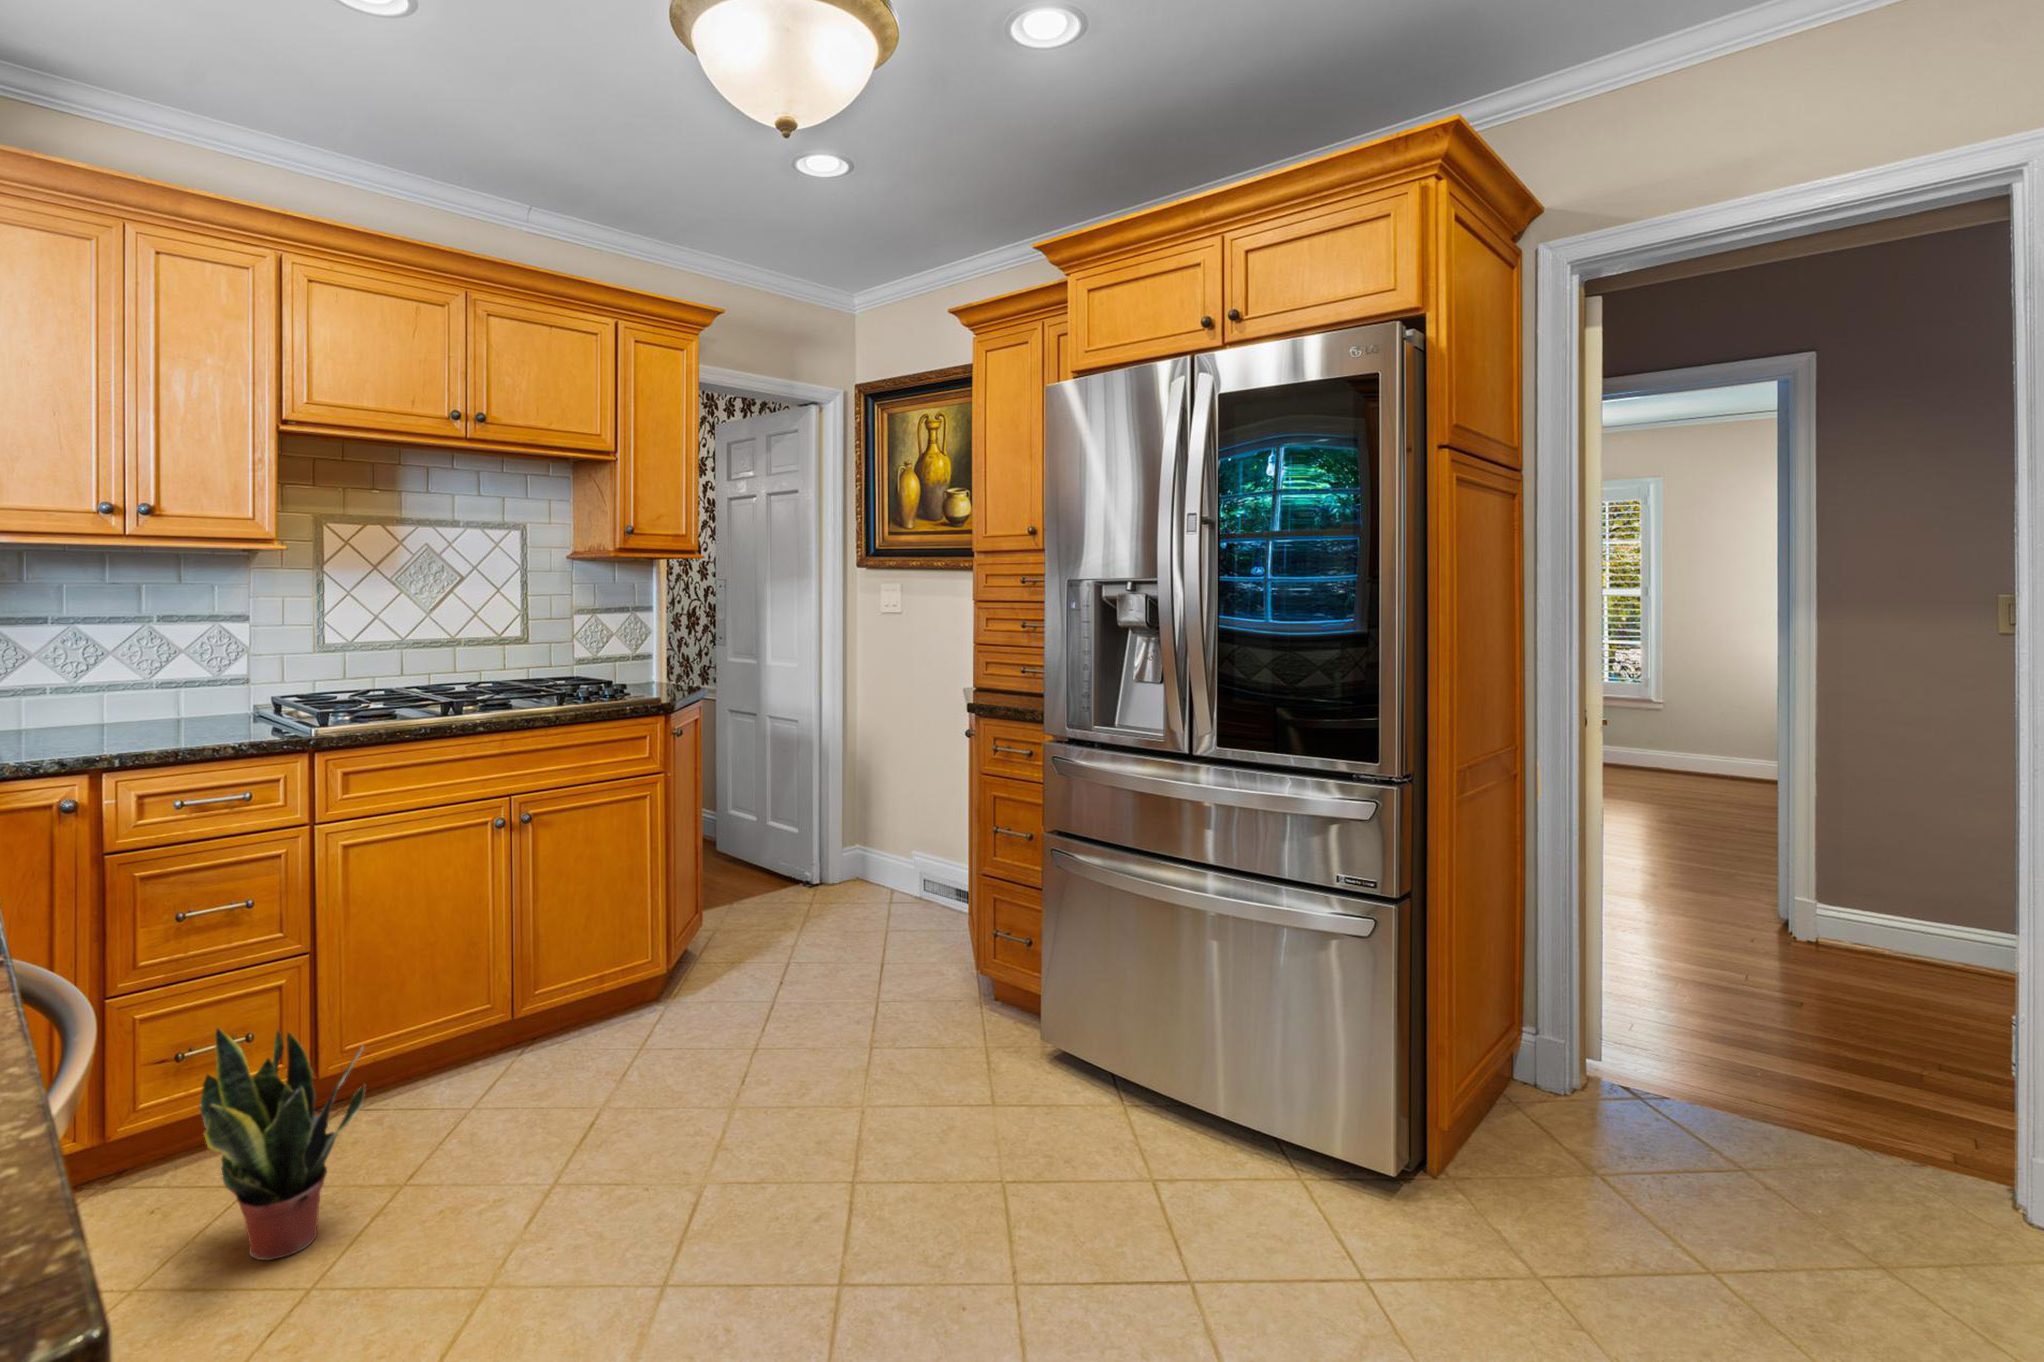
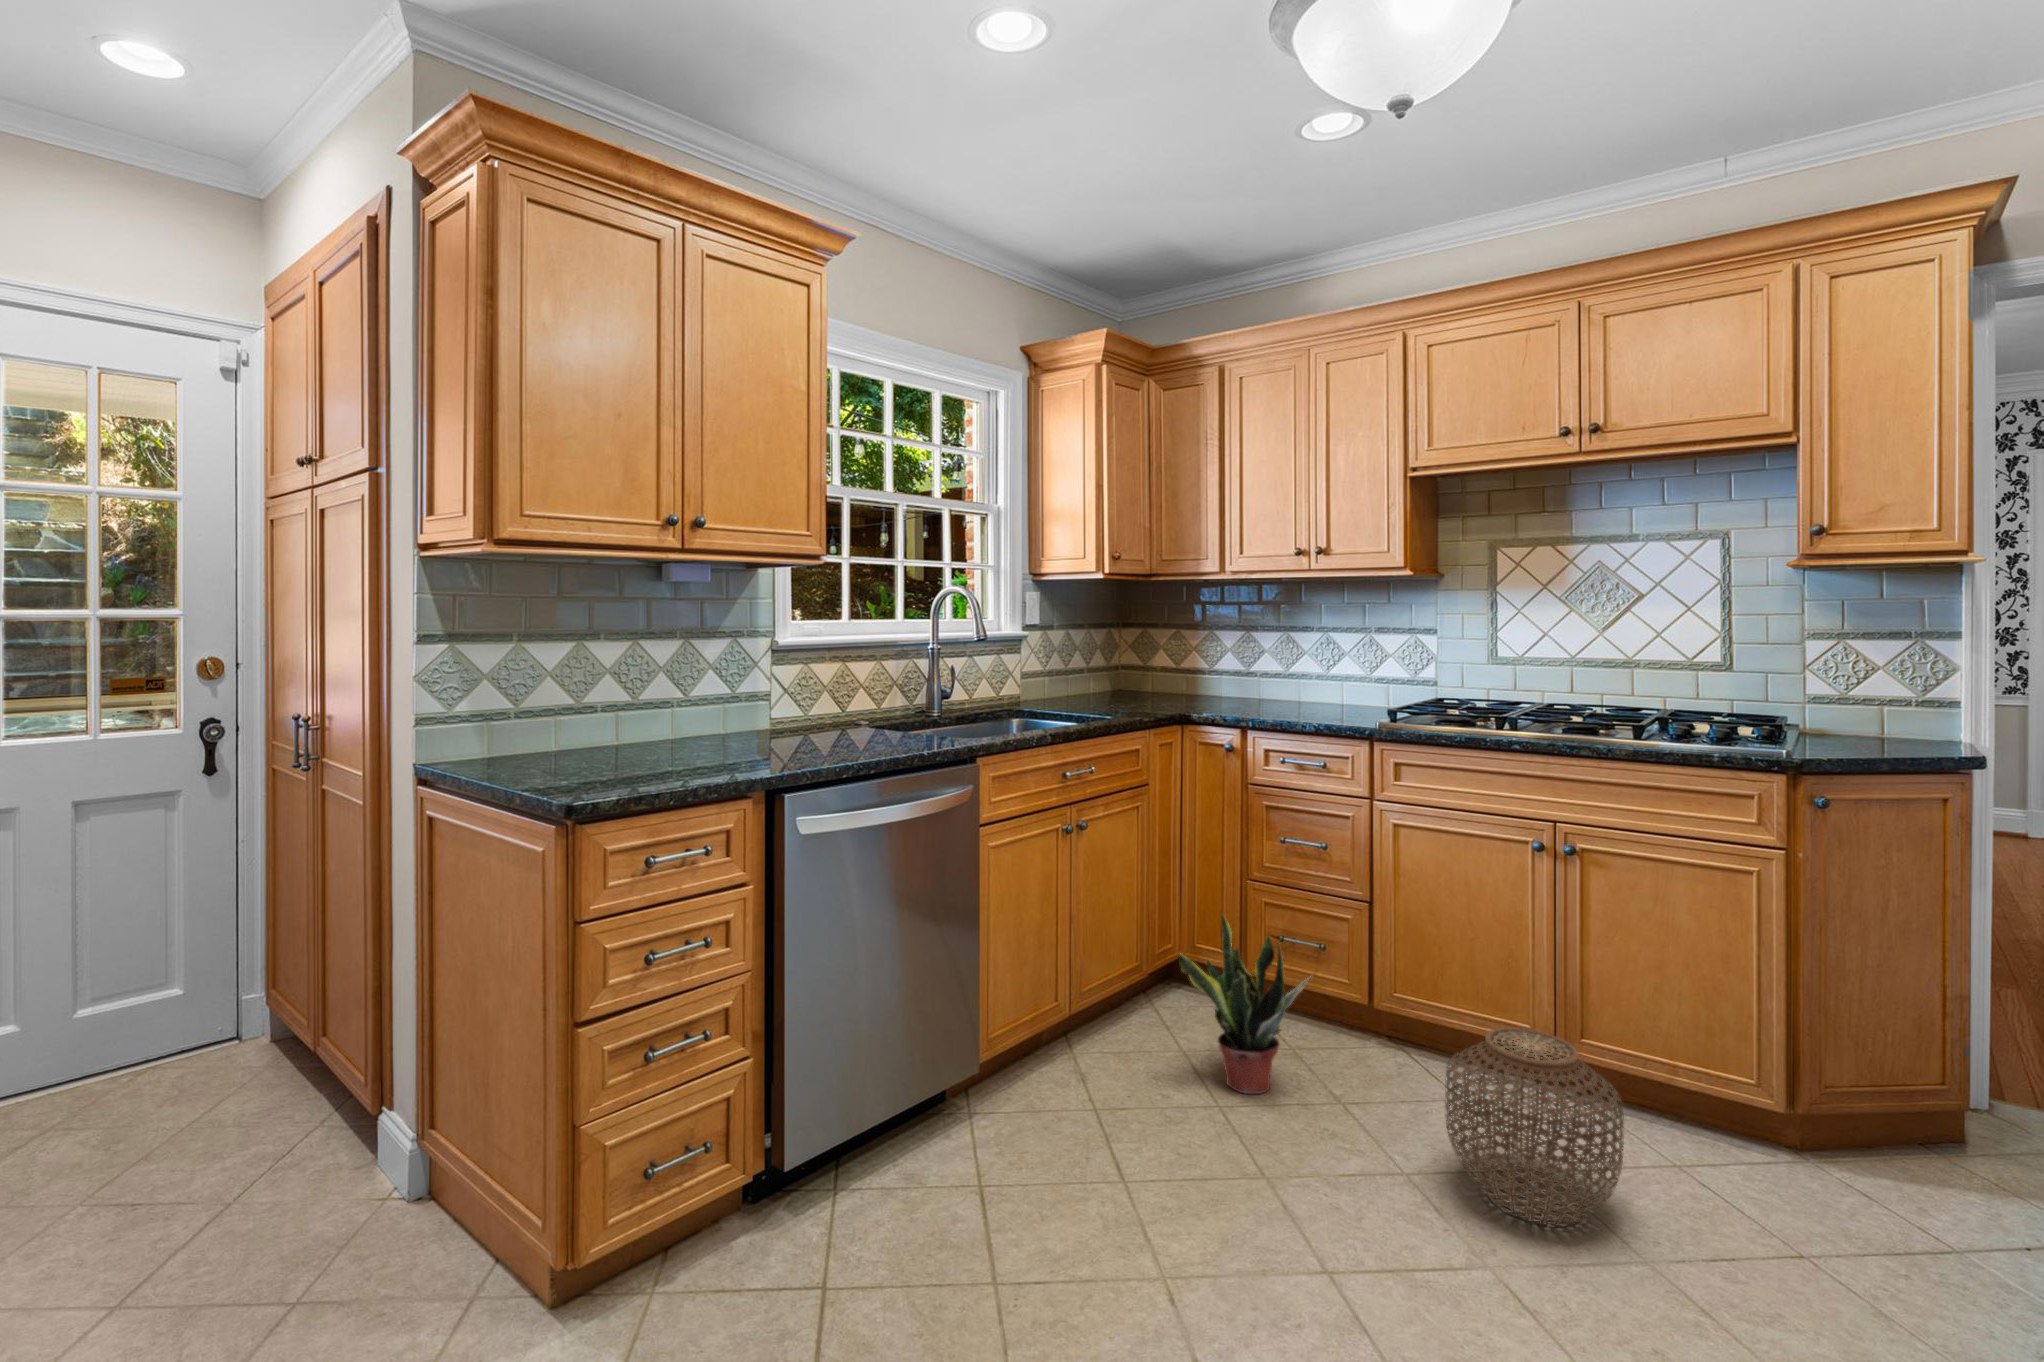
woven basket: none [560,974,707,1150] -> present [1445,1027,1624,1226]

